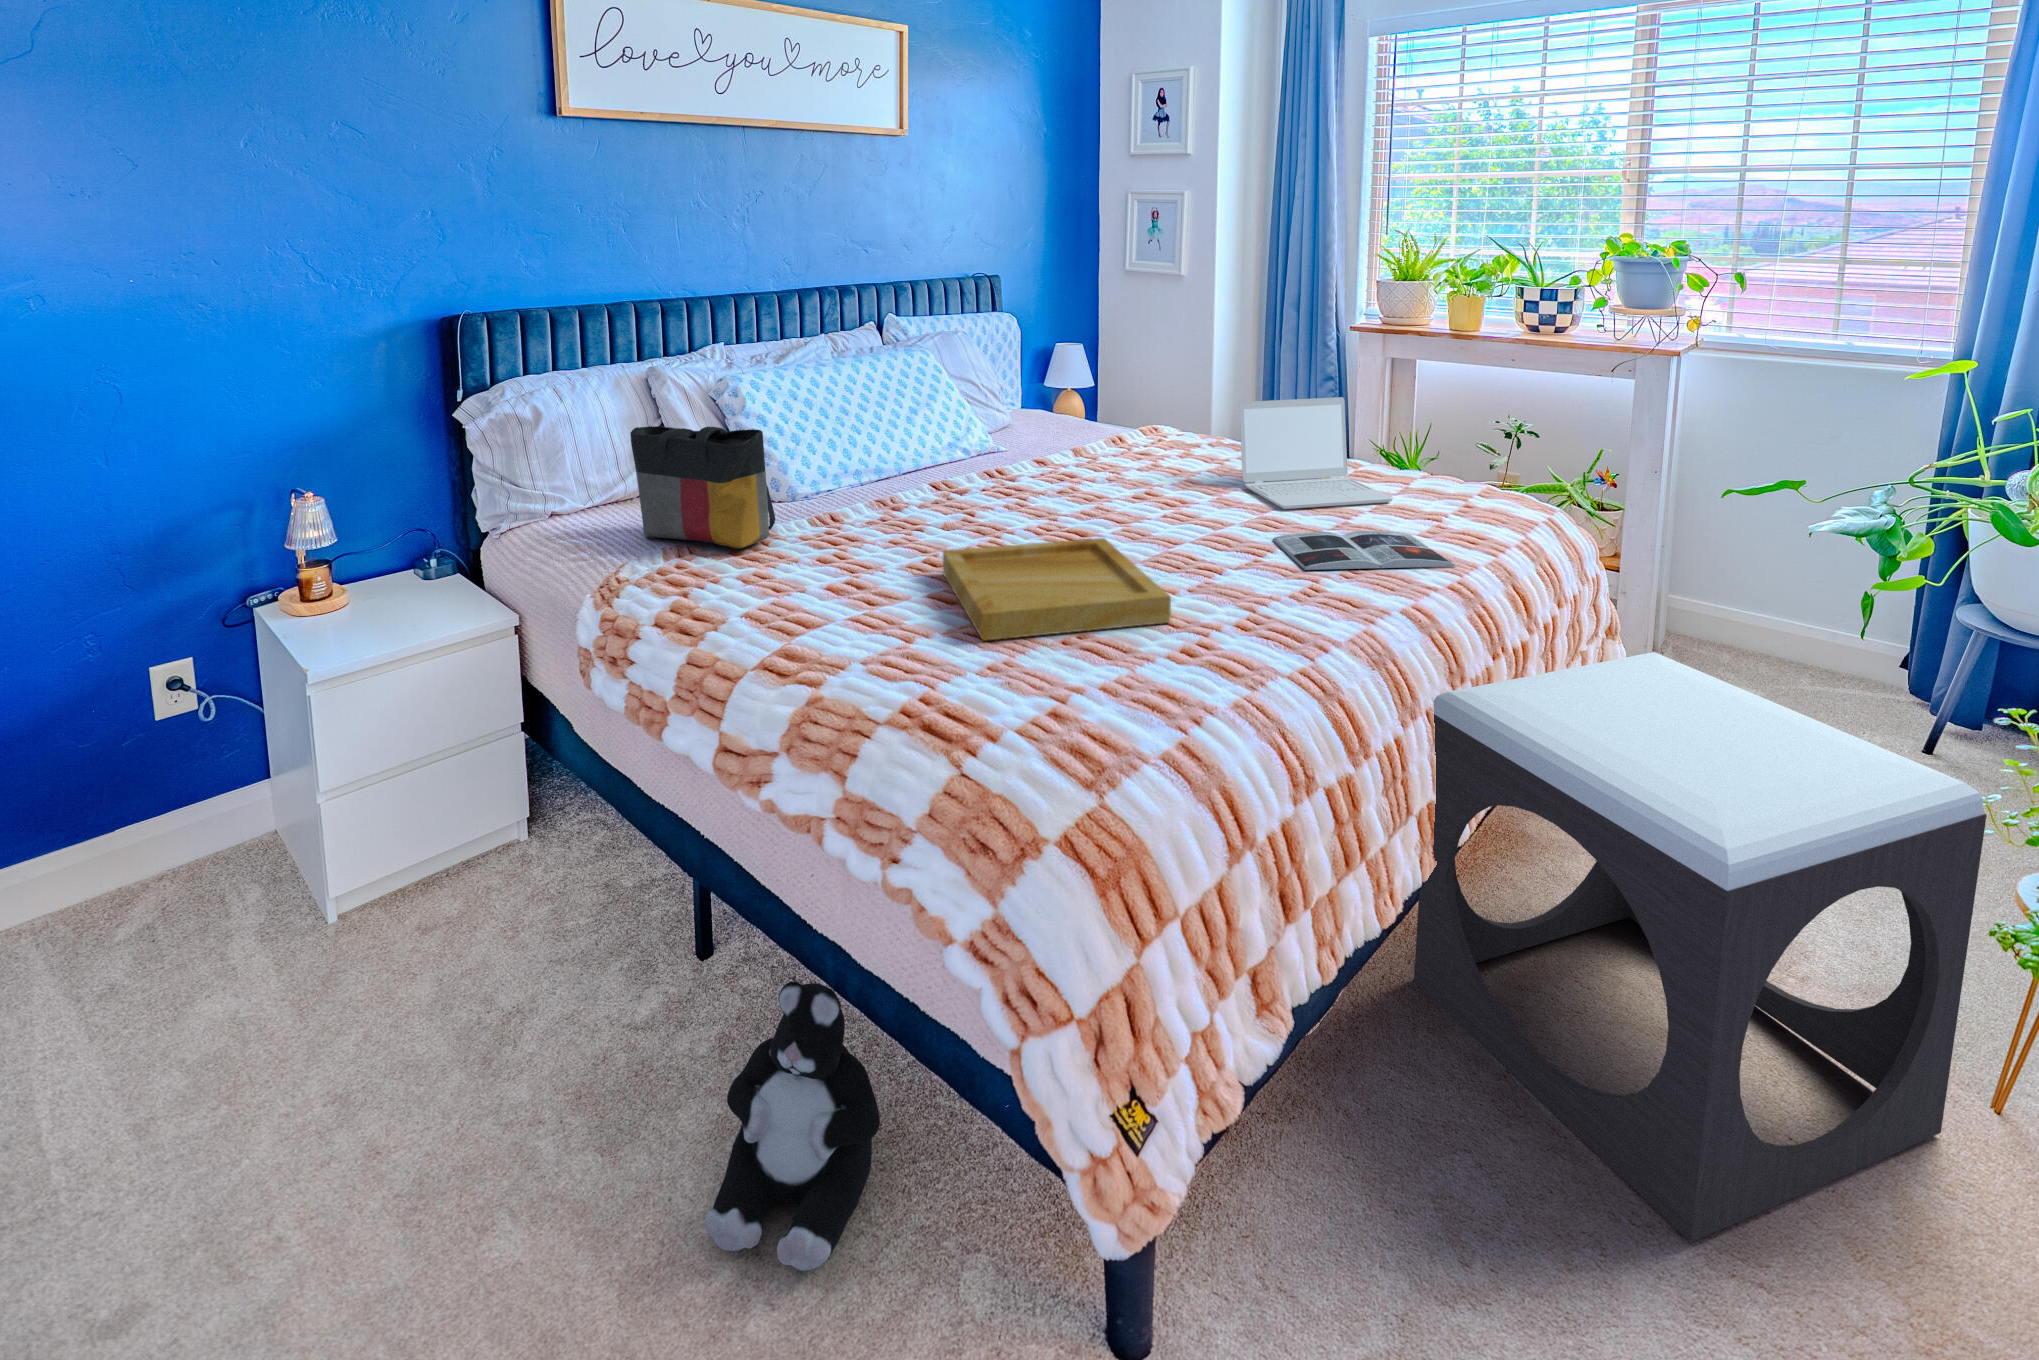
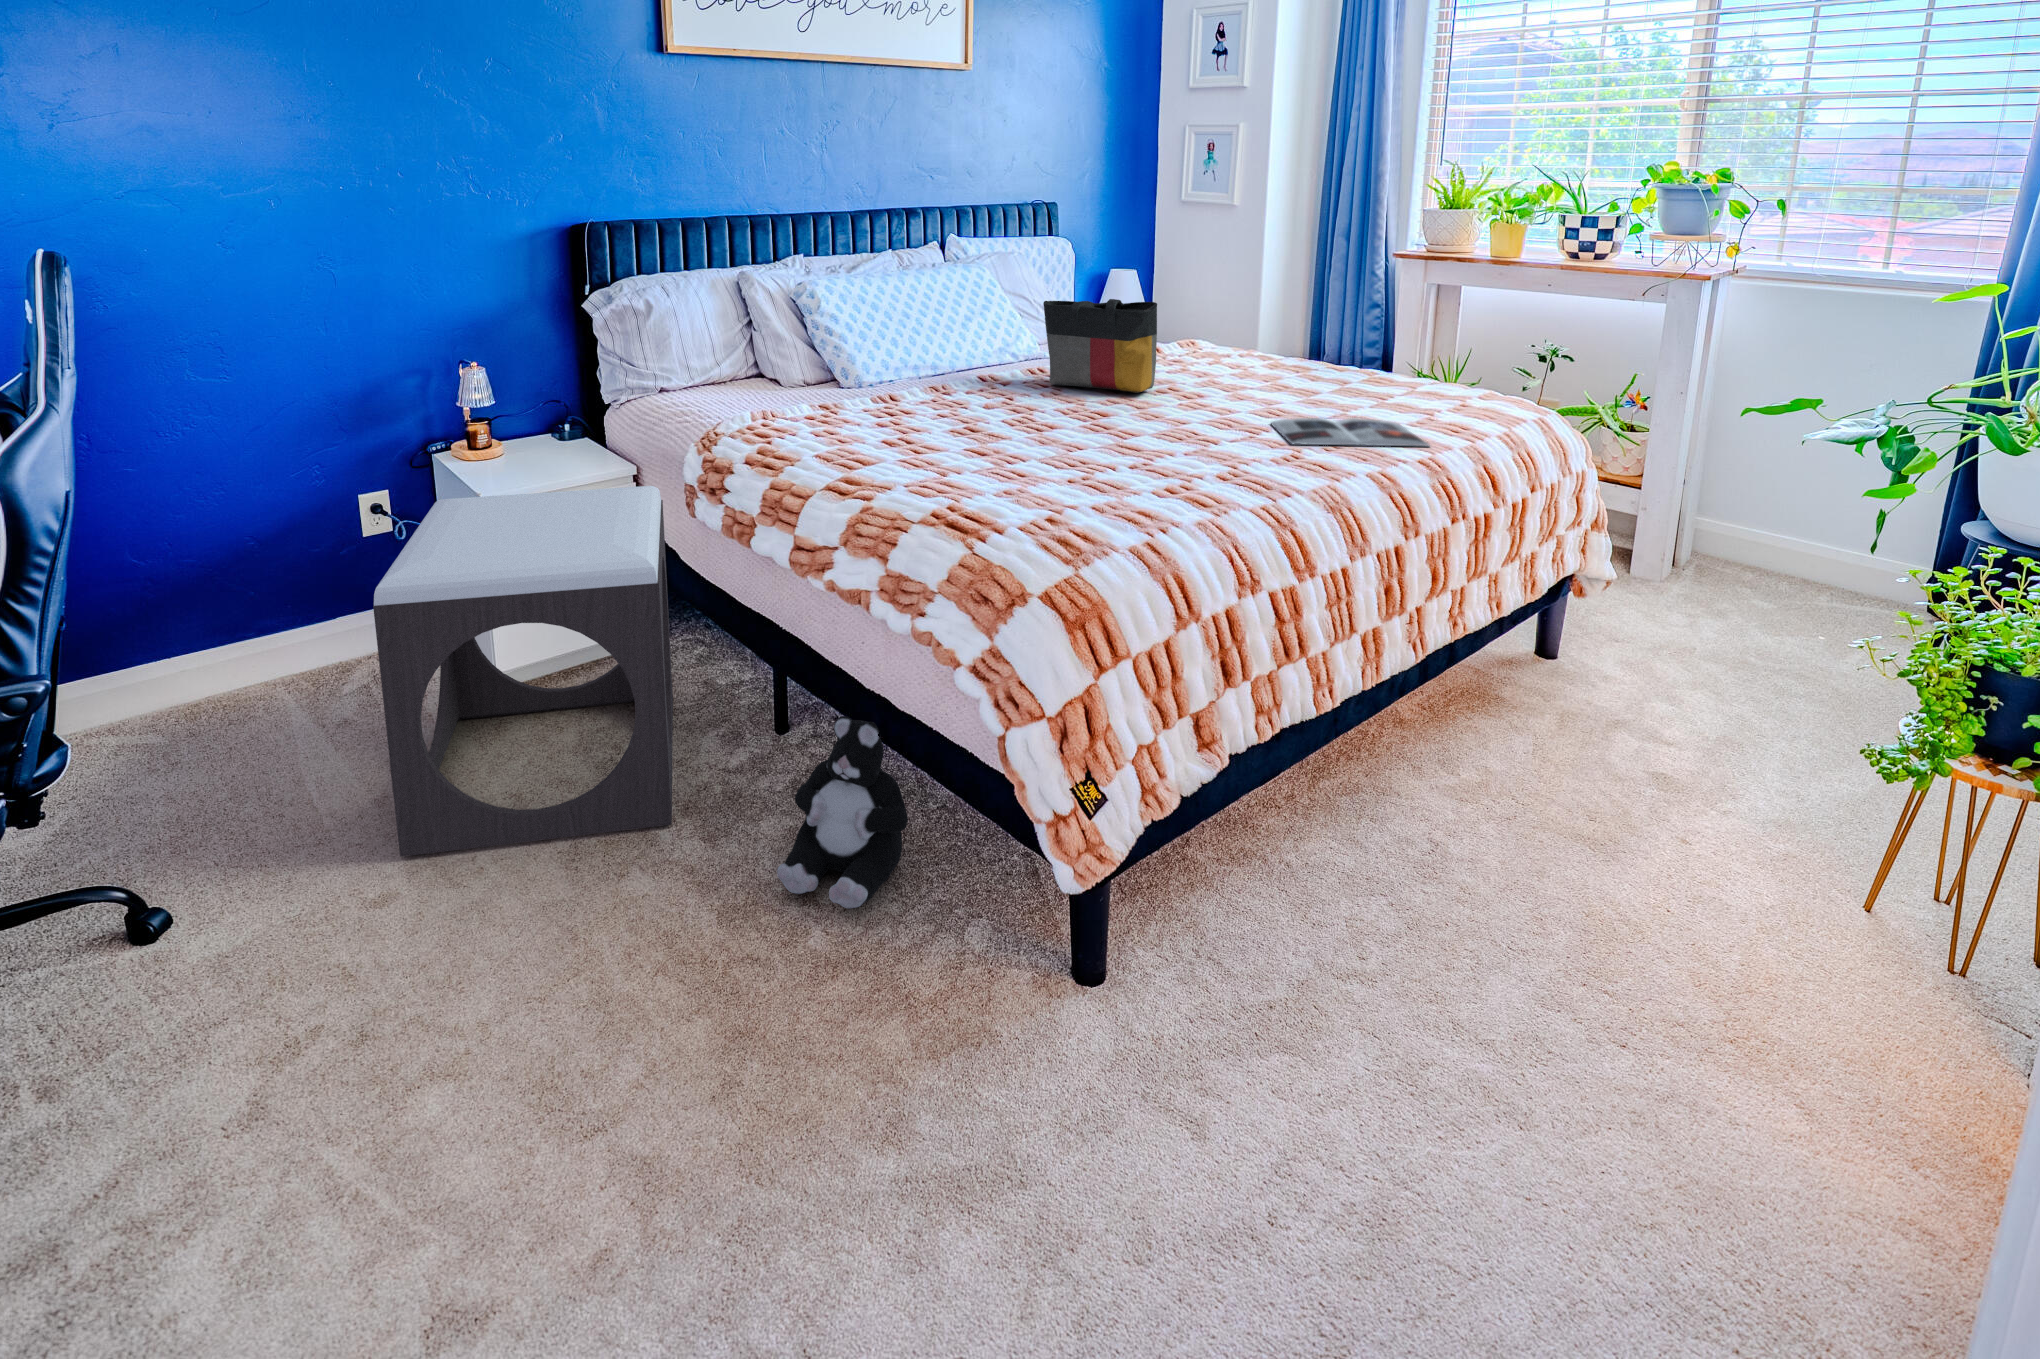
laptop: present [1240,397,1393,509] -> none [1257,308,1394,403]
tote bag: present [630,426,775,549] -> present [1043,299,1157,393]
tray: present [943,538,1171,641] -> none [977,413,1162,478]
footstool: present [1414,652,1987,1242] -> present [373,486,673,857]

